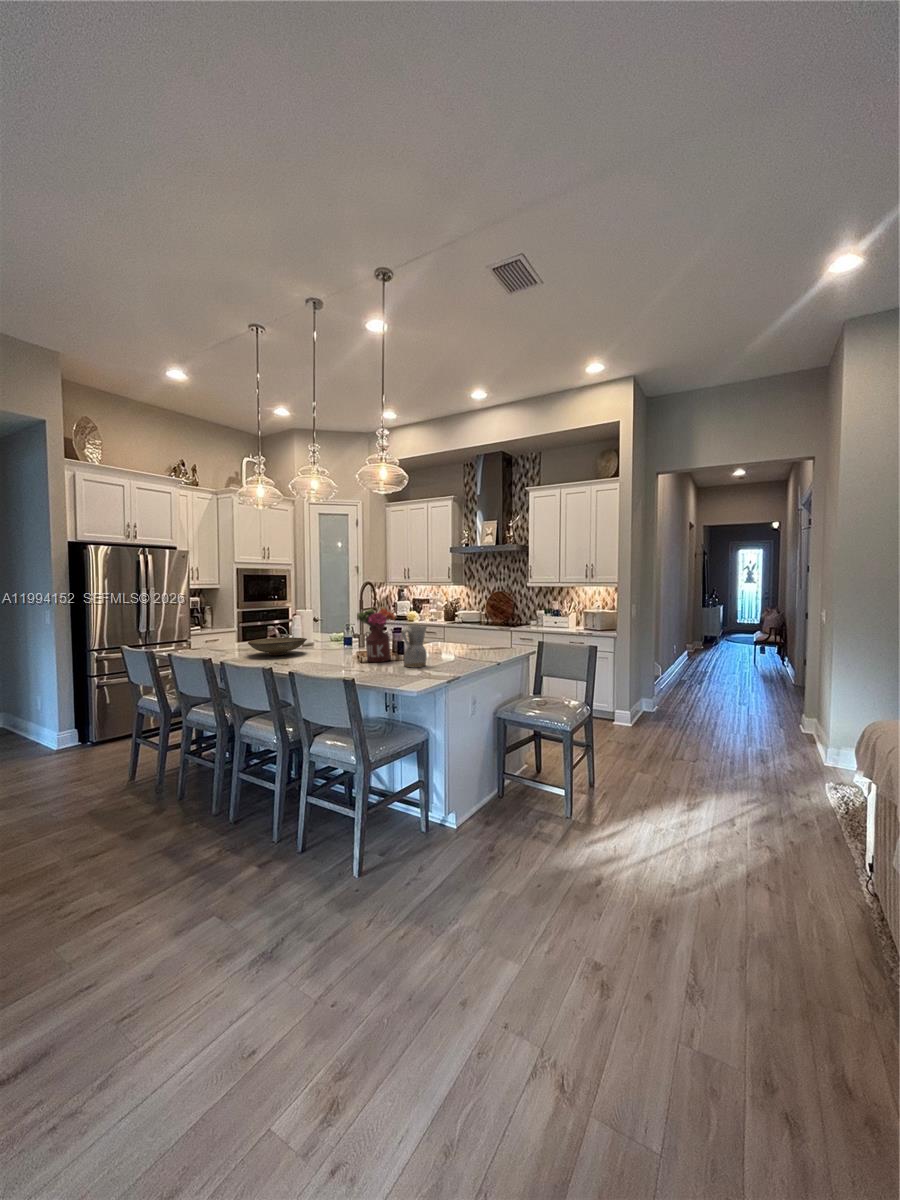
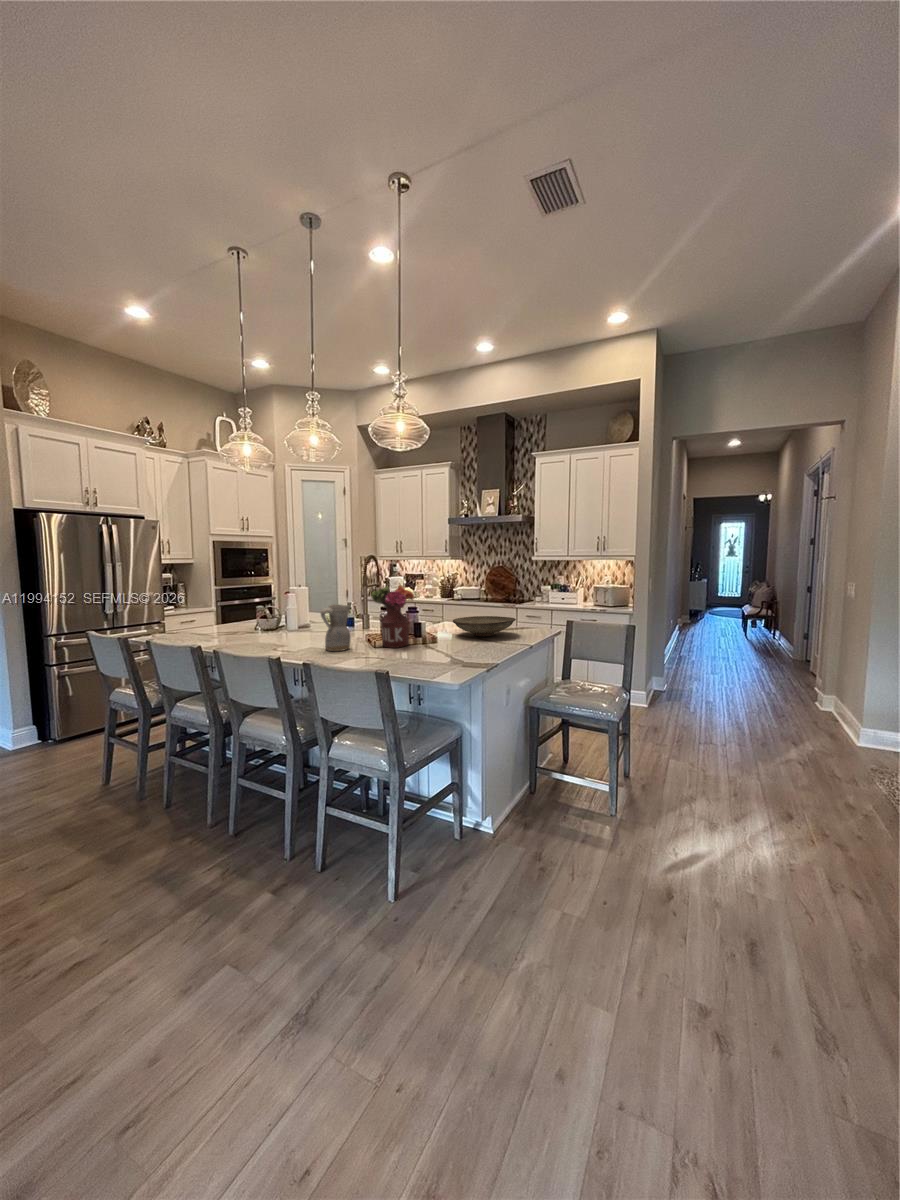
ceramic pitcher: present [401,625,427,668] -> present [321,604,350,651]
decorative bowl: present [248,638,307,655] -> present [453,616,516,637]

